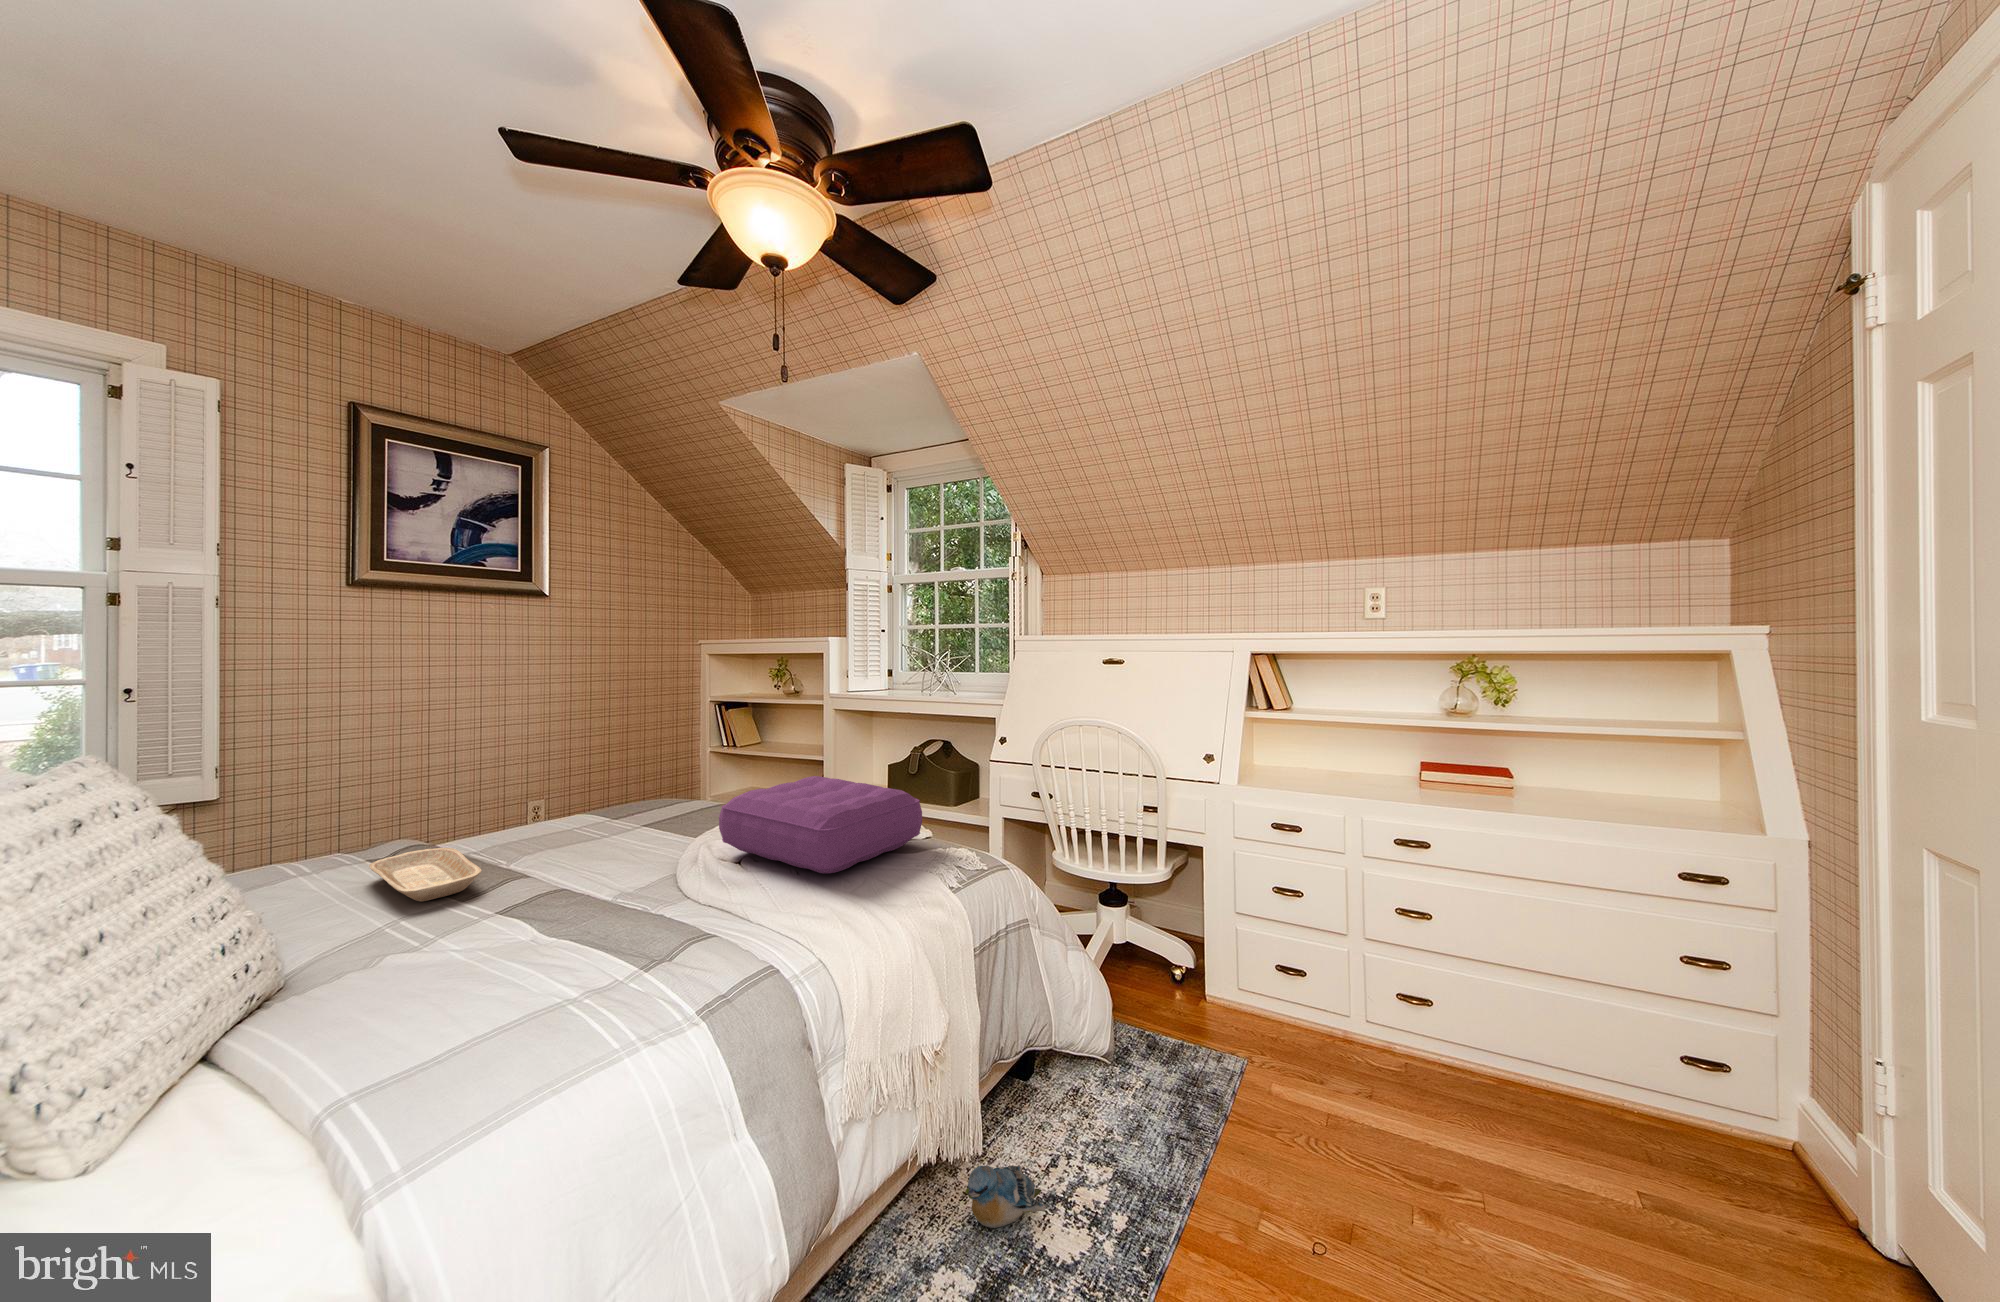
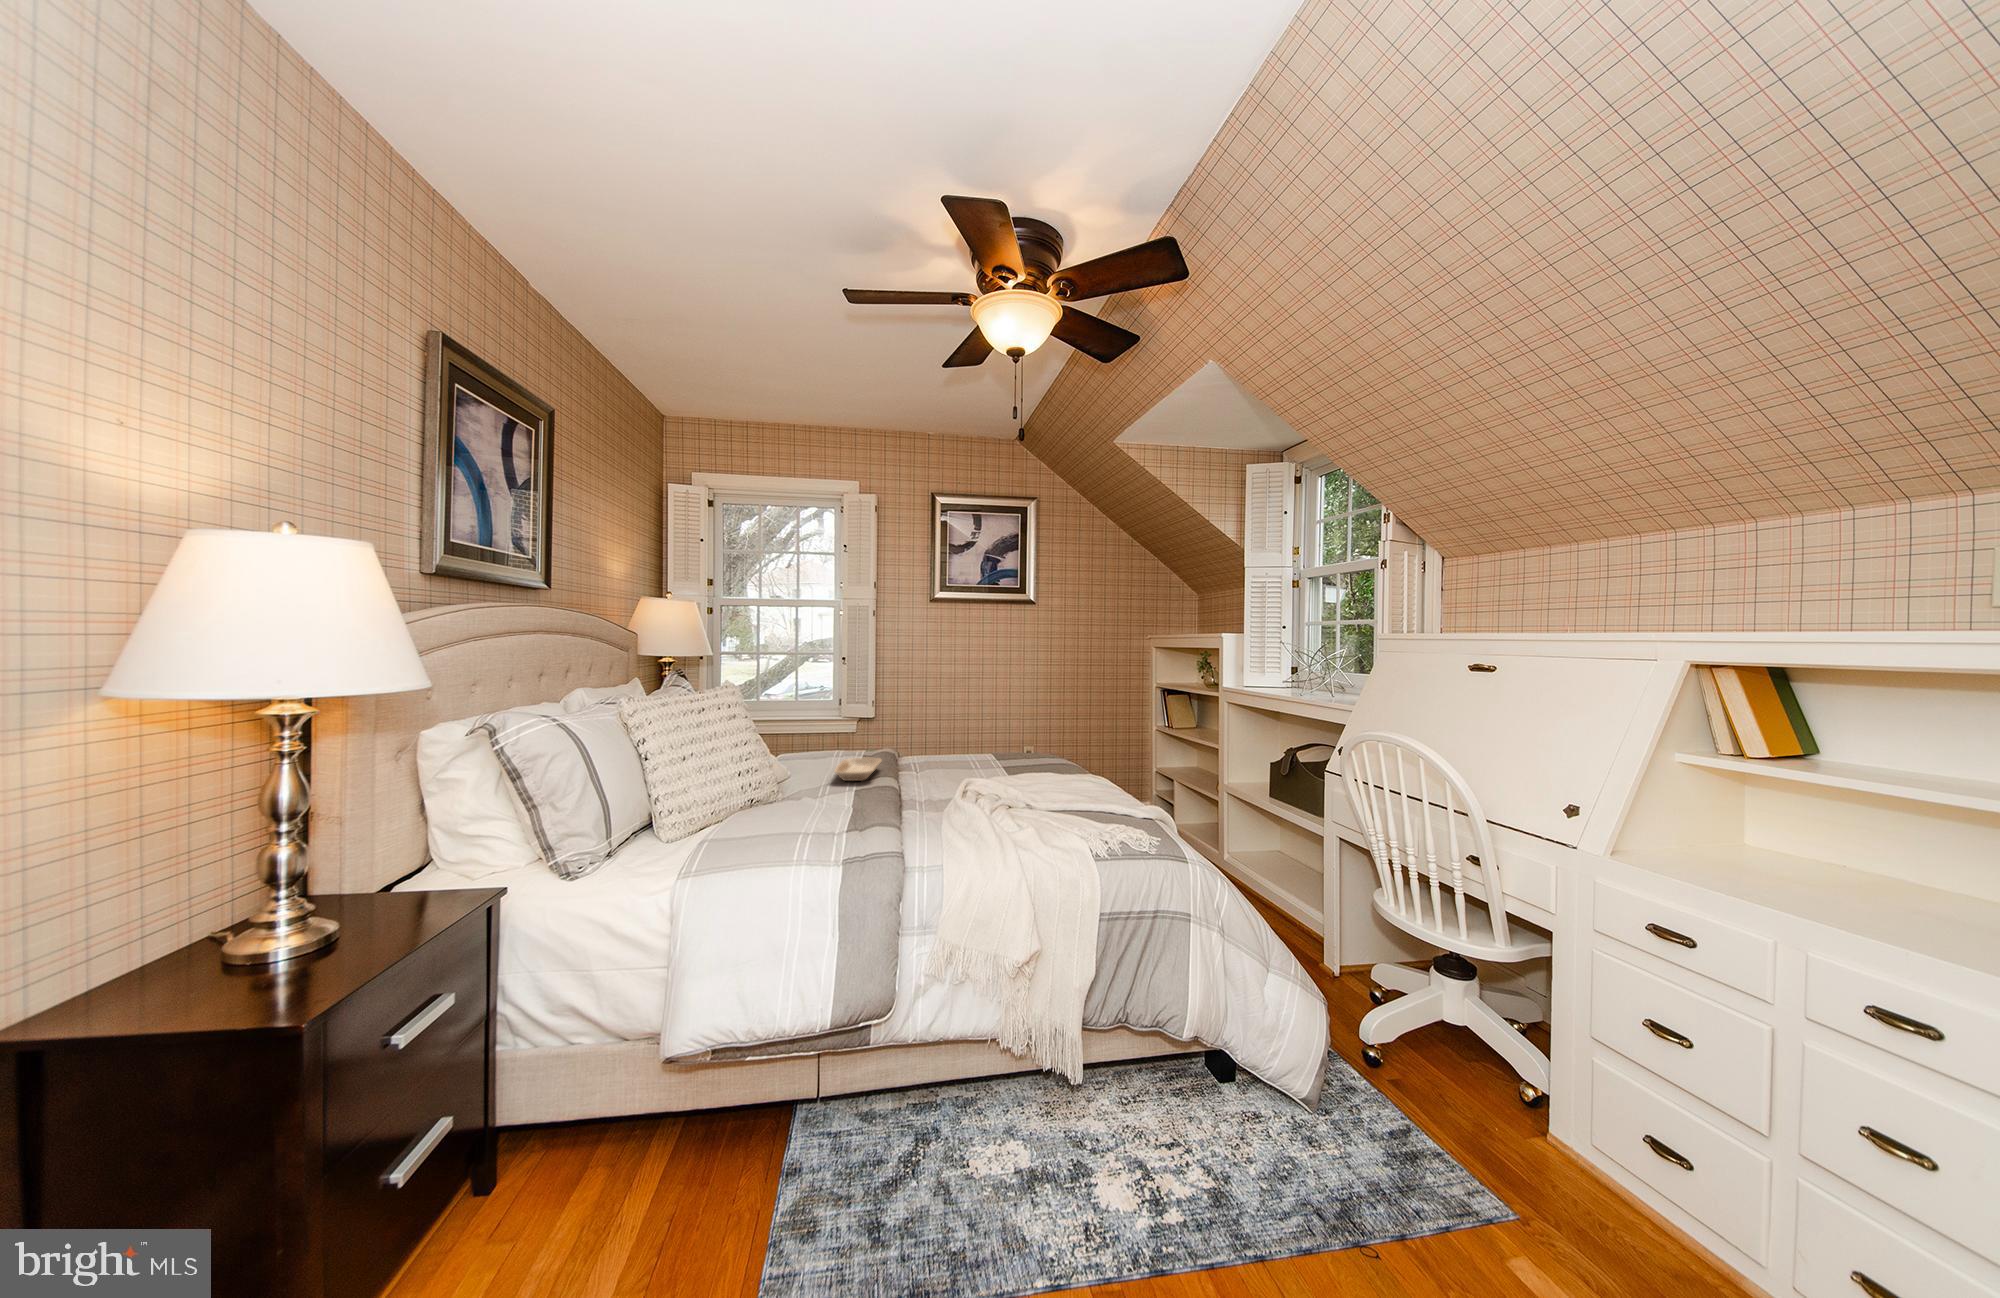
pillow: present [719,776,922,873] -> none [994,749,1123,817]
plush toy: present [966,1166,1046,1228] -> none [1057,1089,1131,1159]

